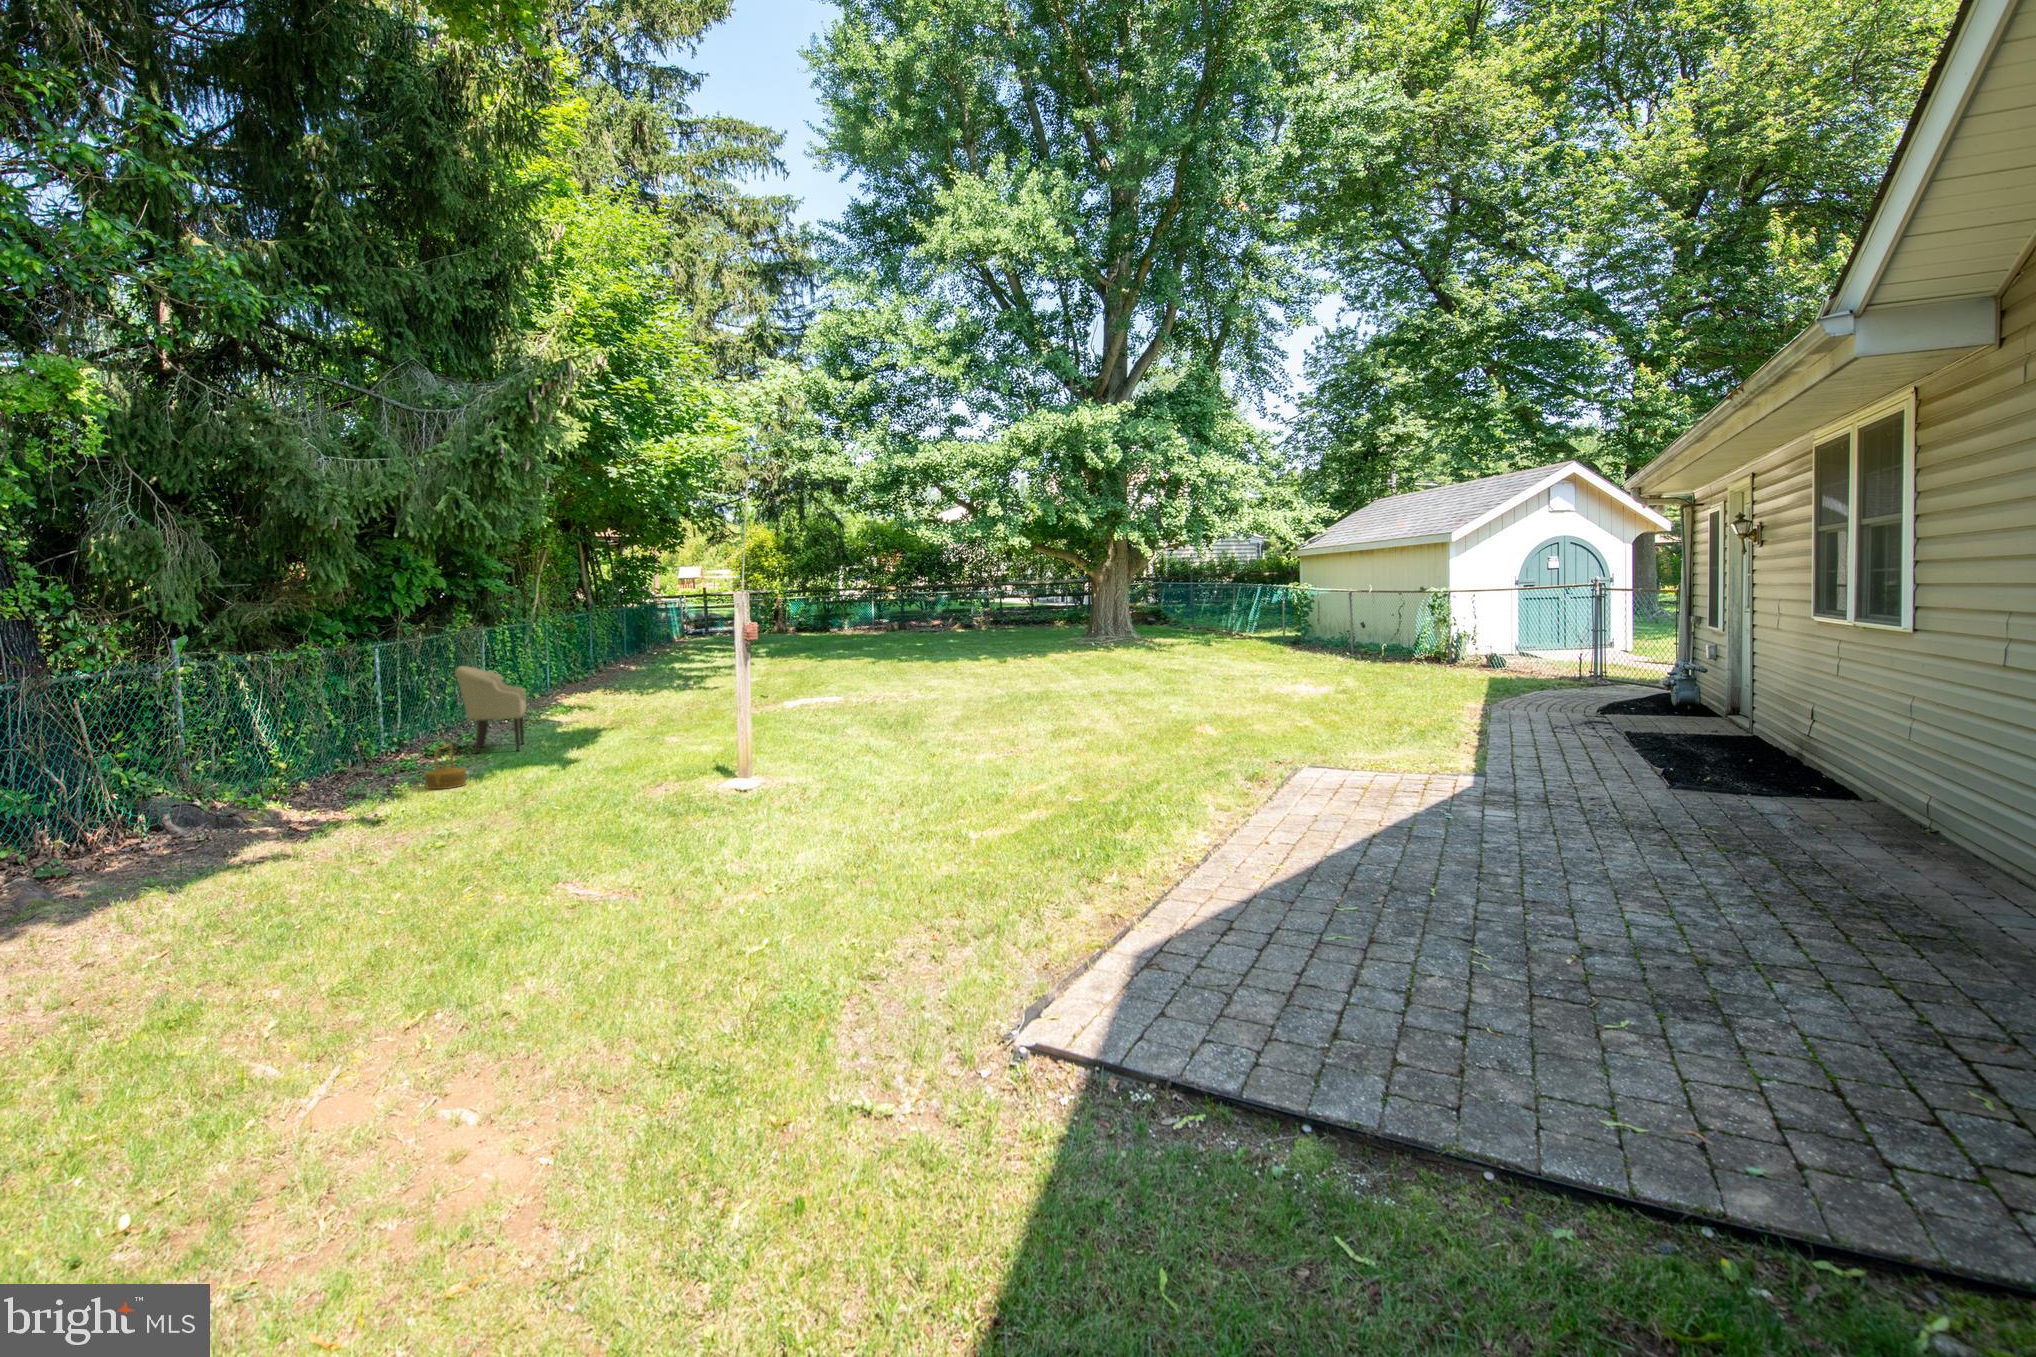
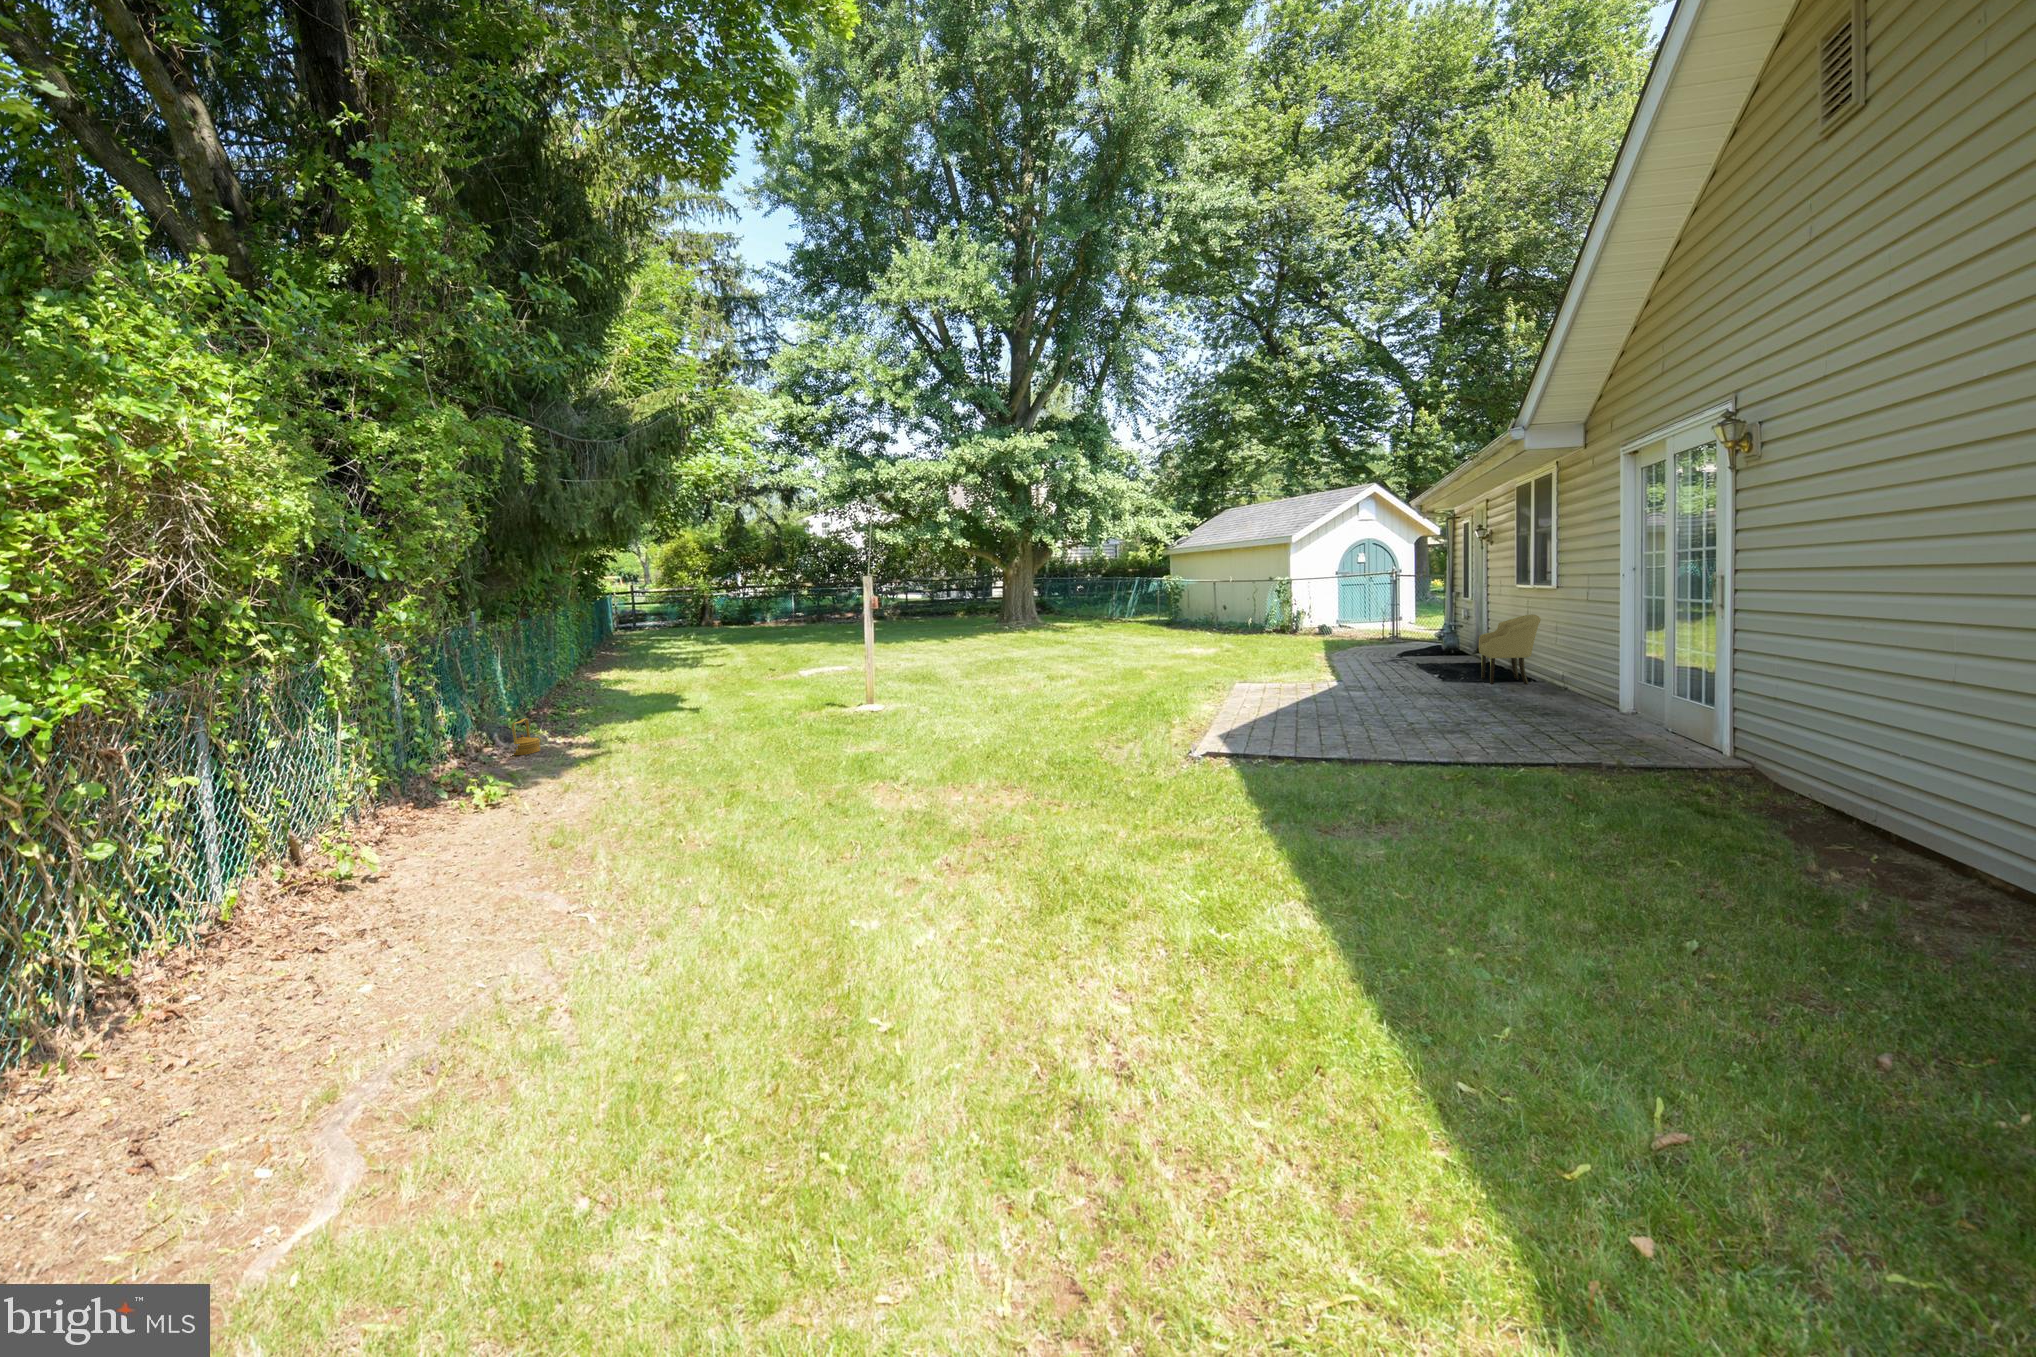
chair: present [455,666,526,754] -> present [1479,614,1541,684]

